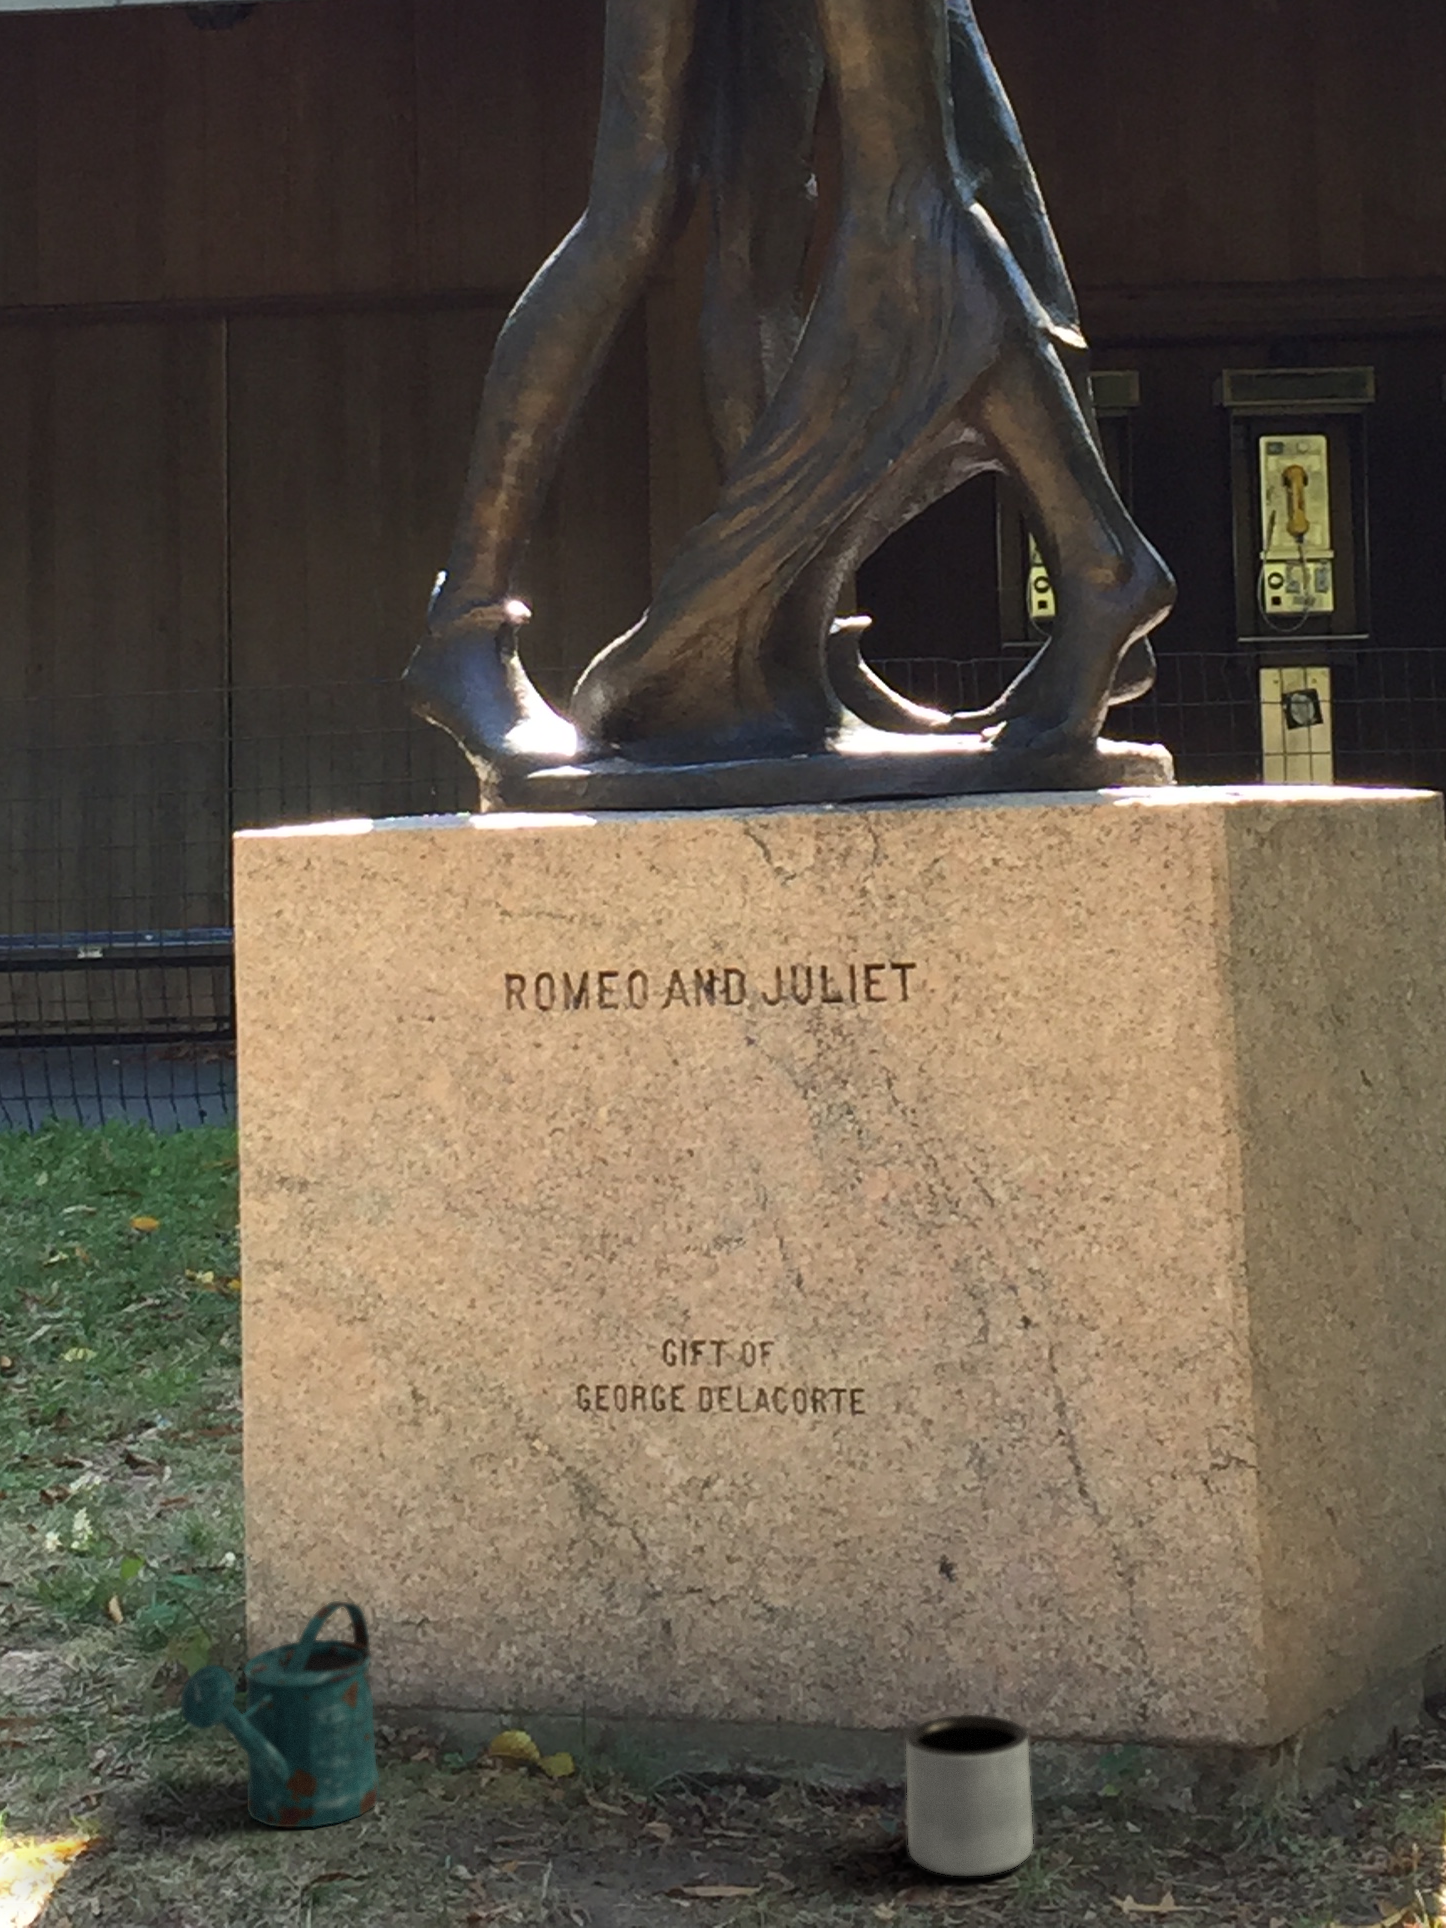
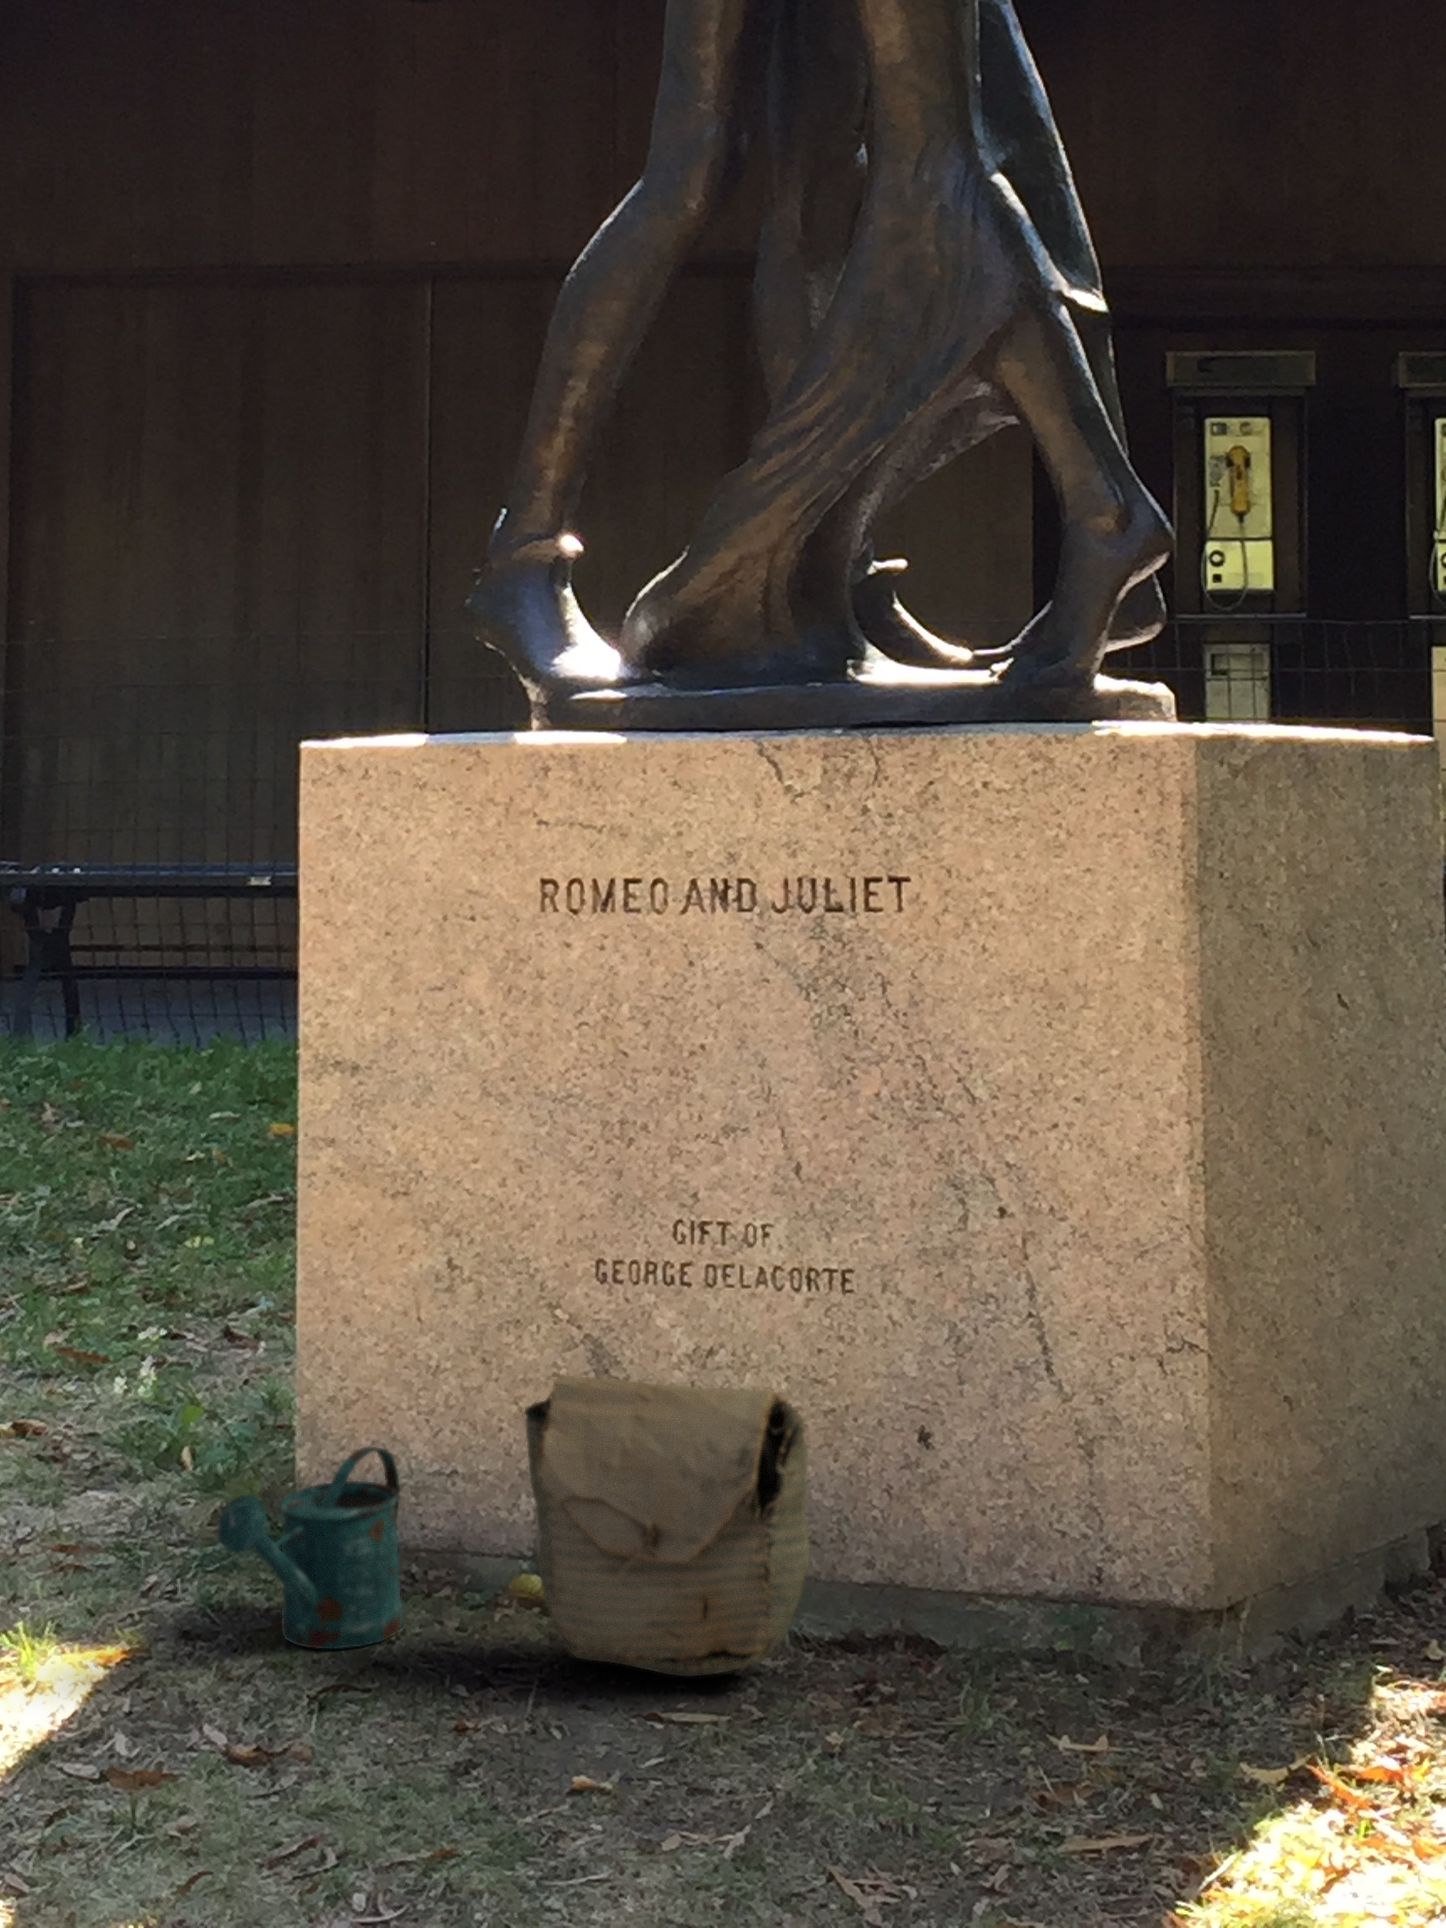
bag: none [510,1517,830,1841] -> present [524,1375,809,1677]
planter: present [906,1715,1033,1876] -> none [876,1572,991,1718]

